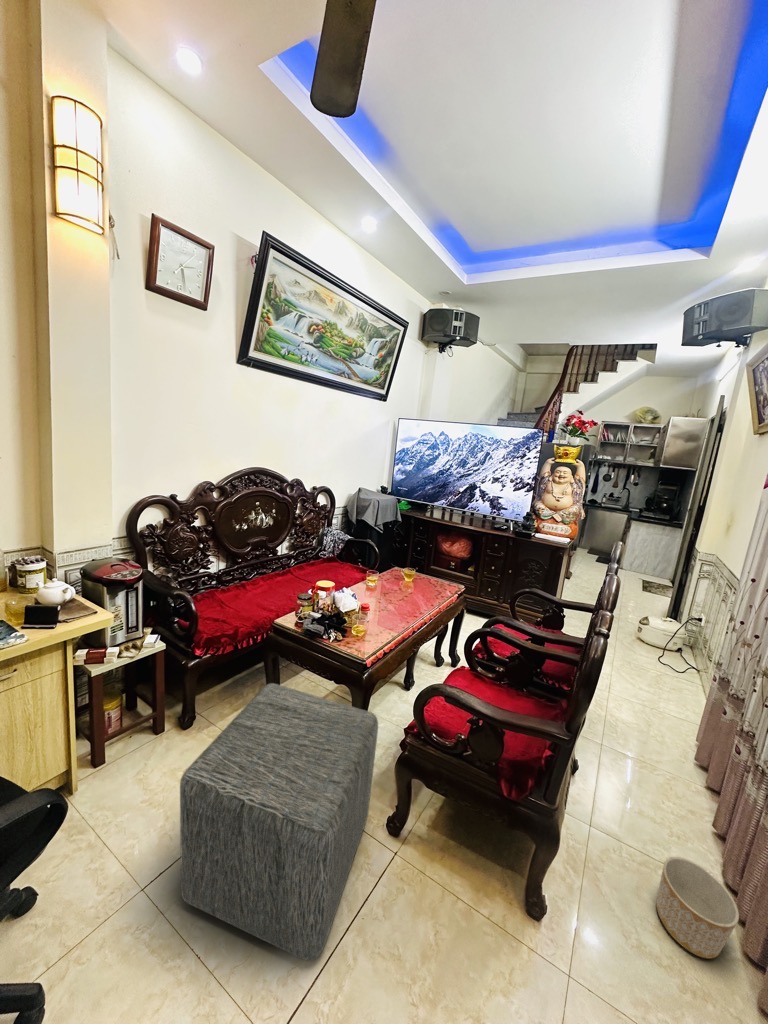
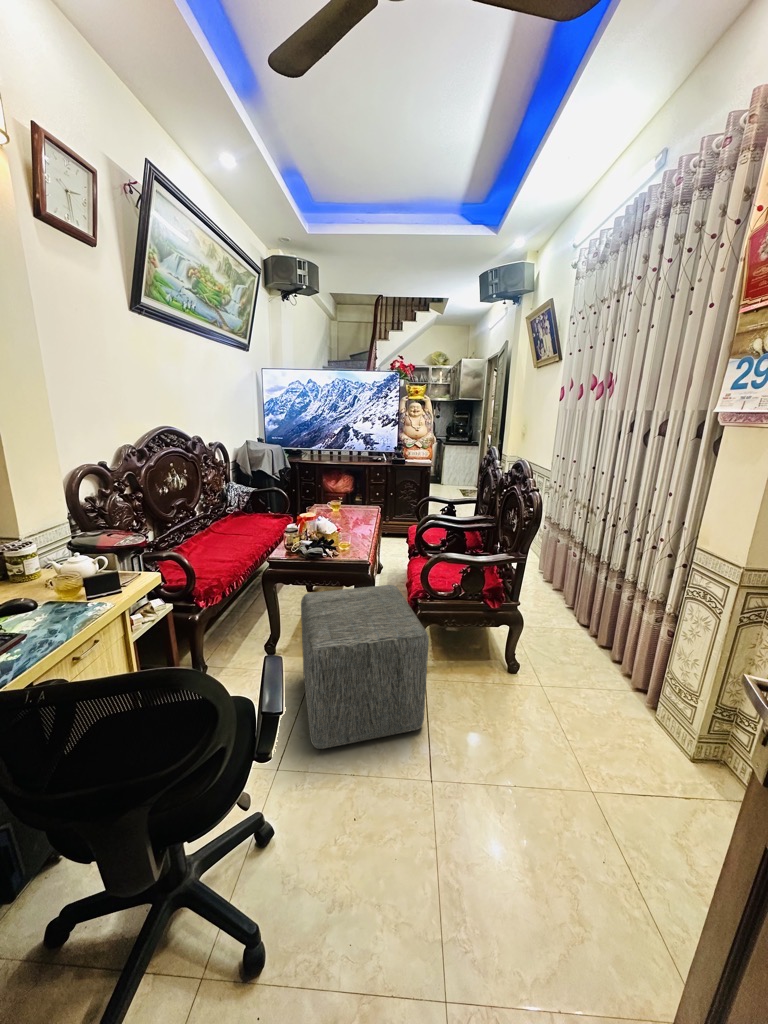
planter: present [656,857,739,958] -> none [551,604,587,642]

